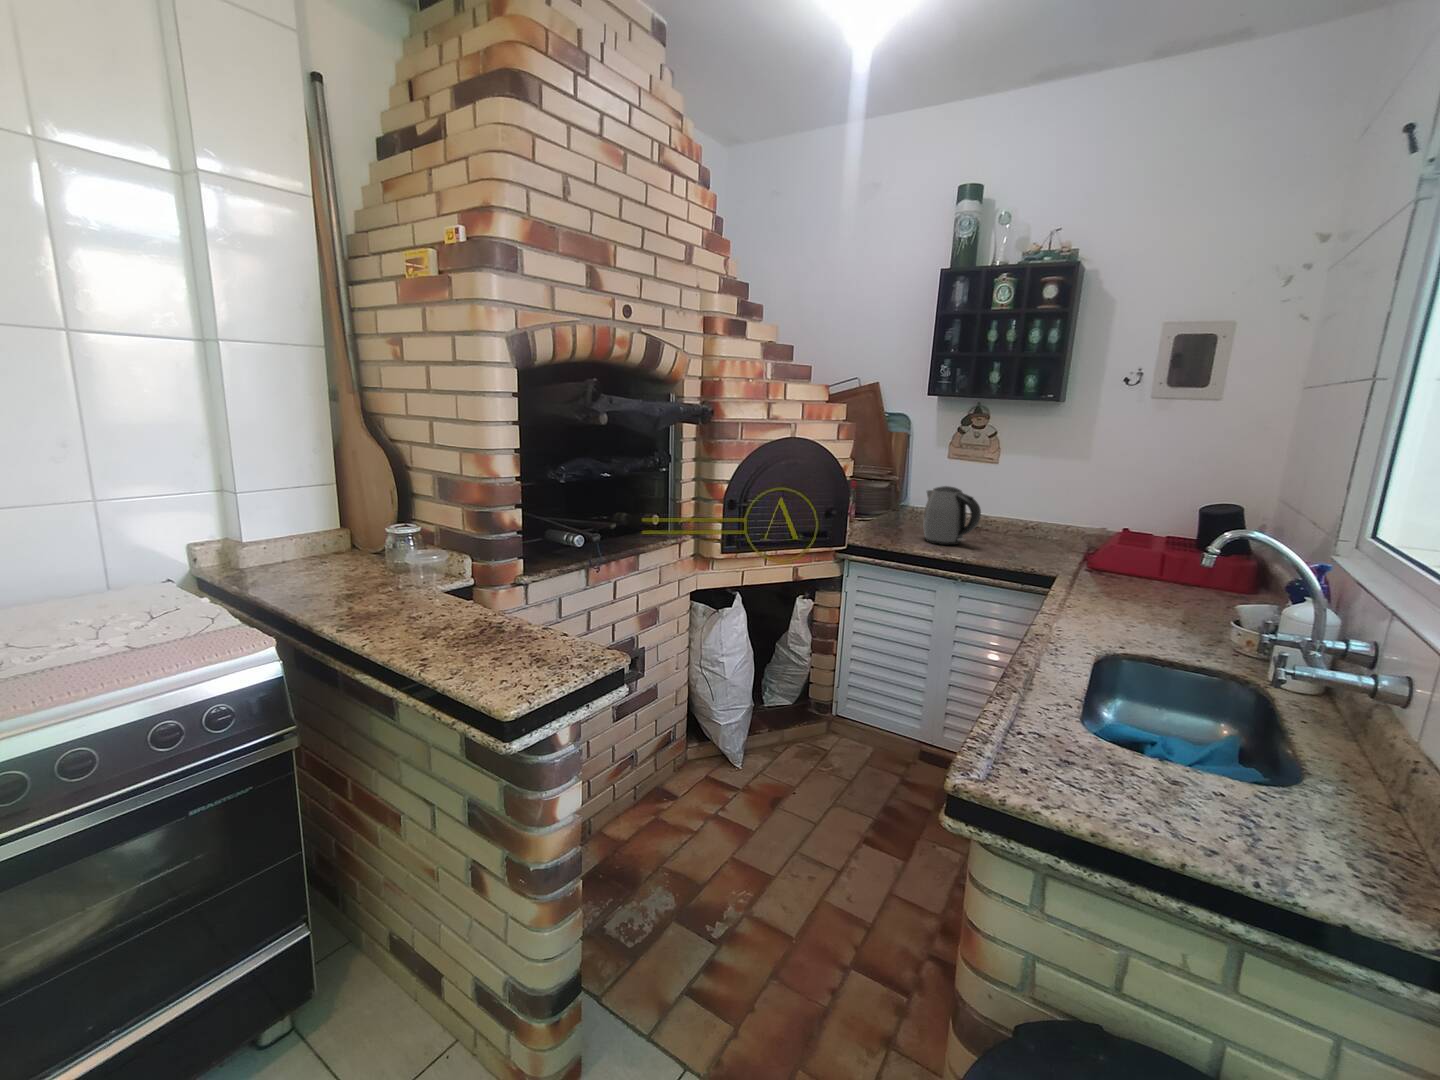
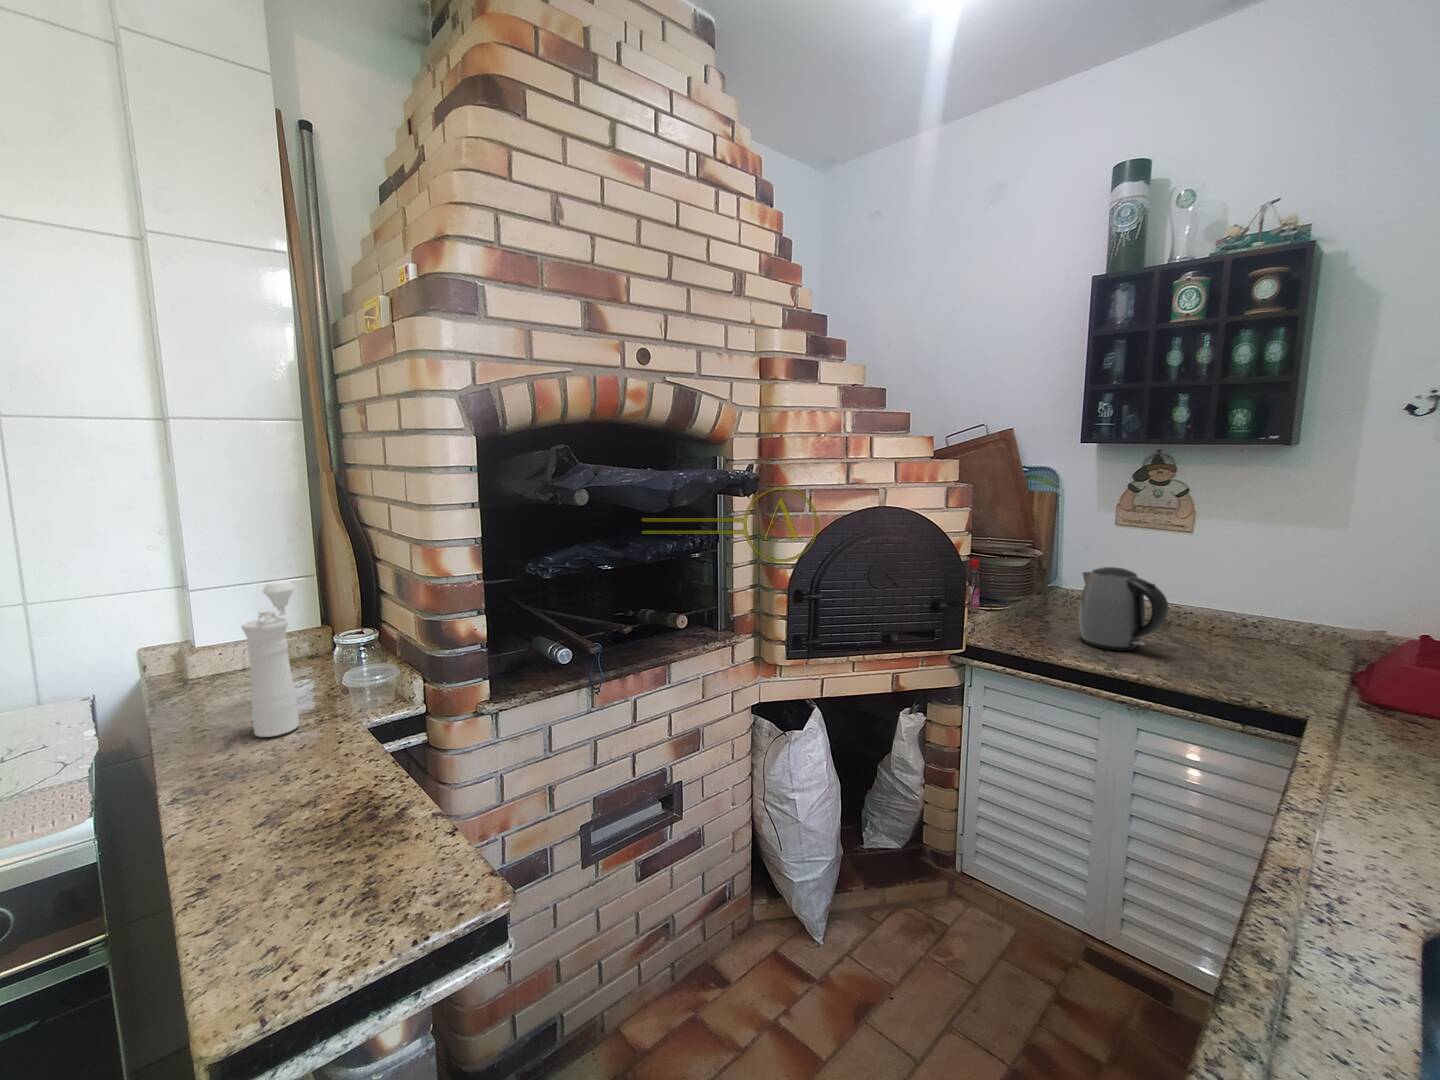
pepper mill: none [342,480,391,596] -> present [241,581,299,737]

